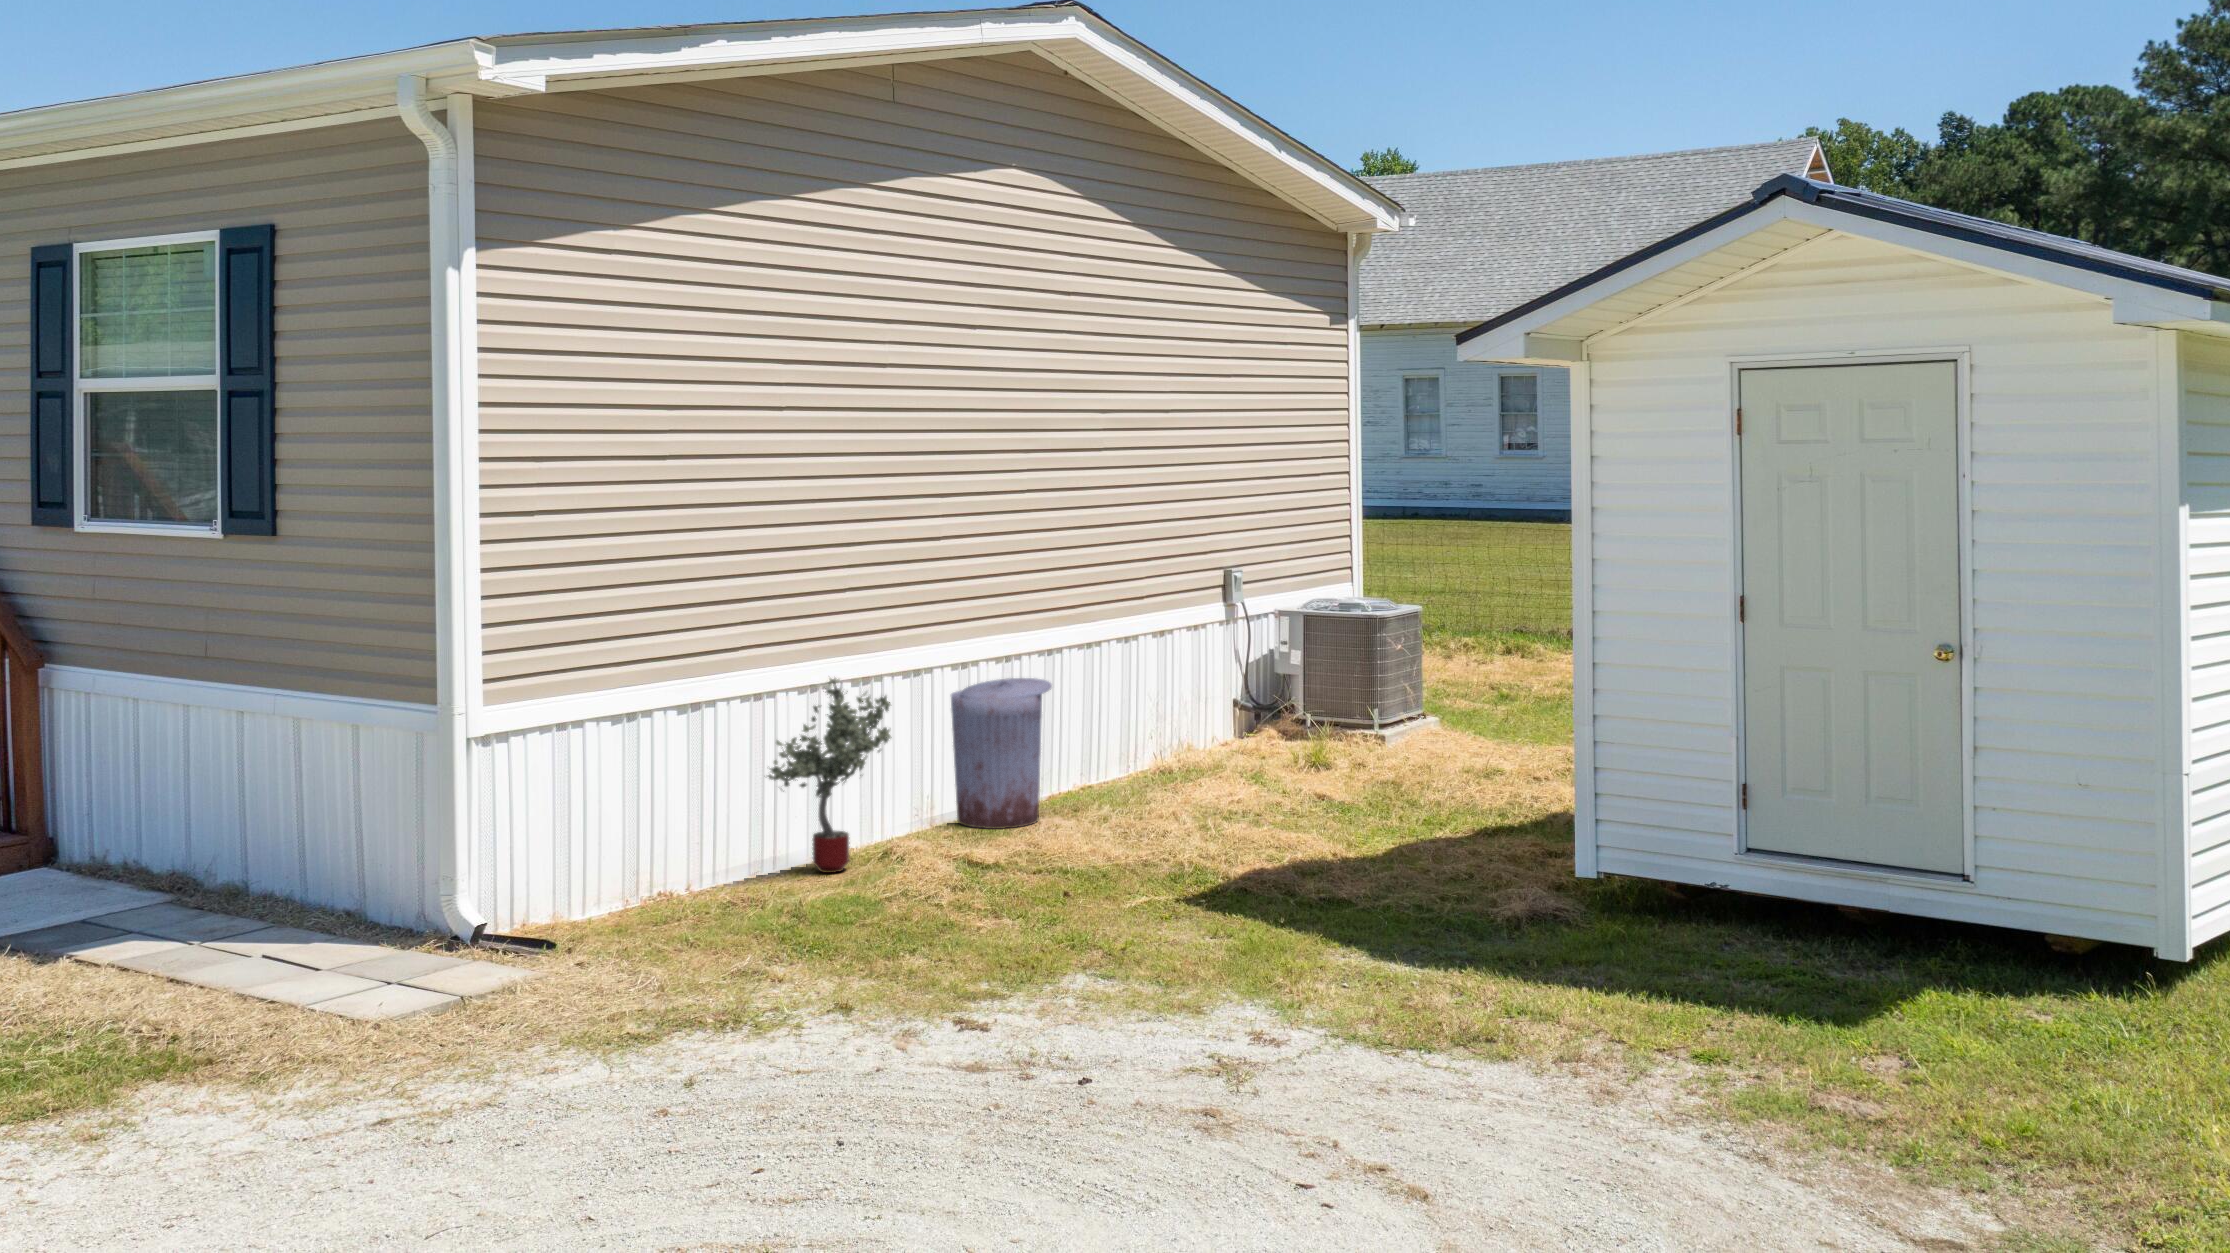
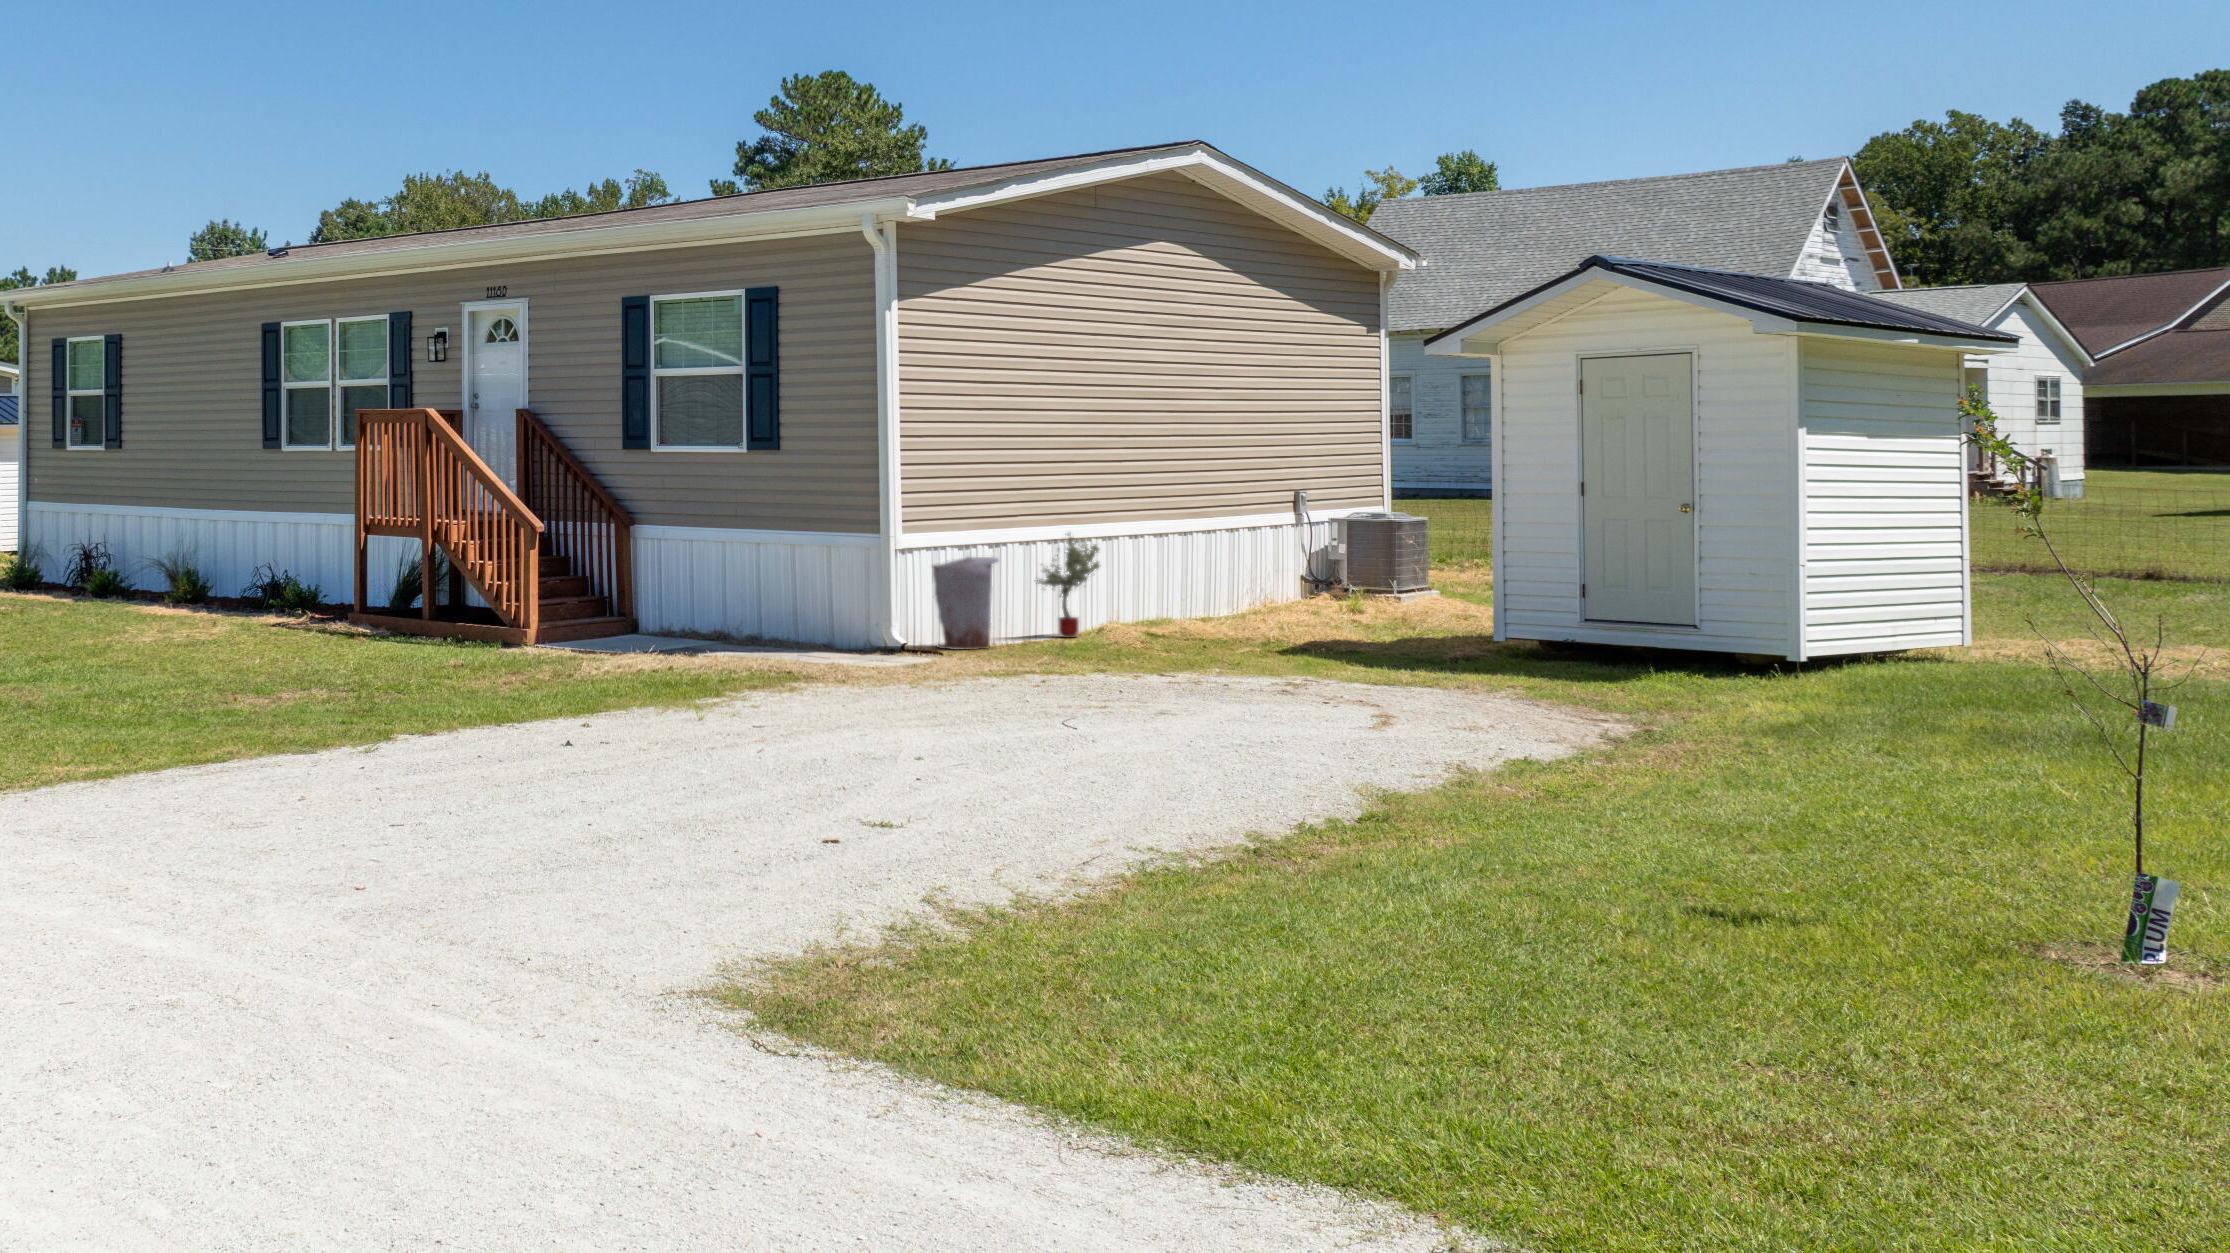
trash can: present [951,678,1052,829] -> present [932,557,998,650]

